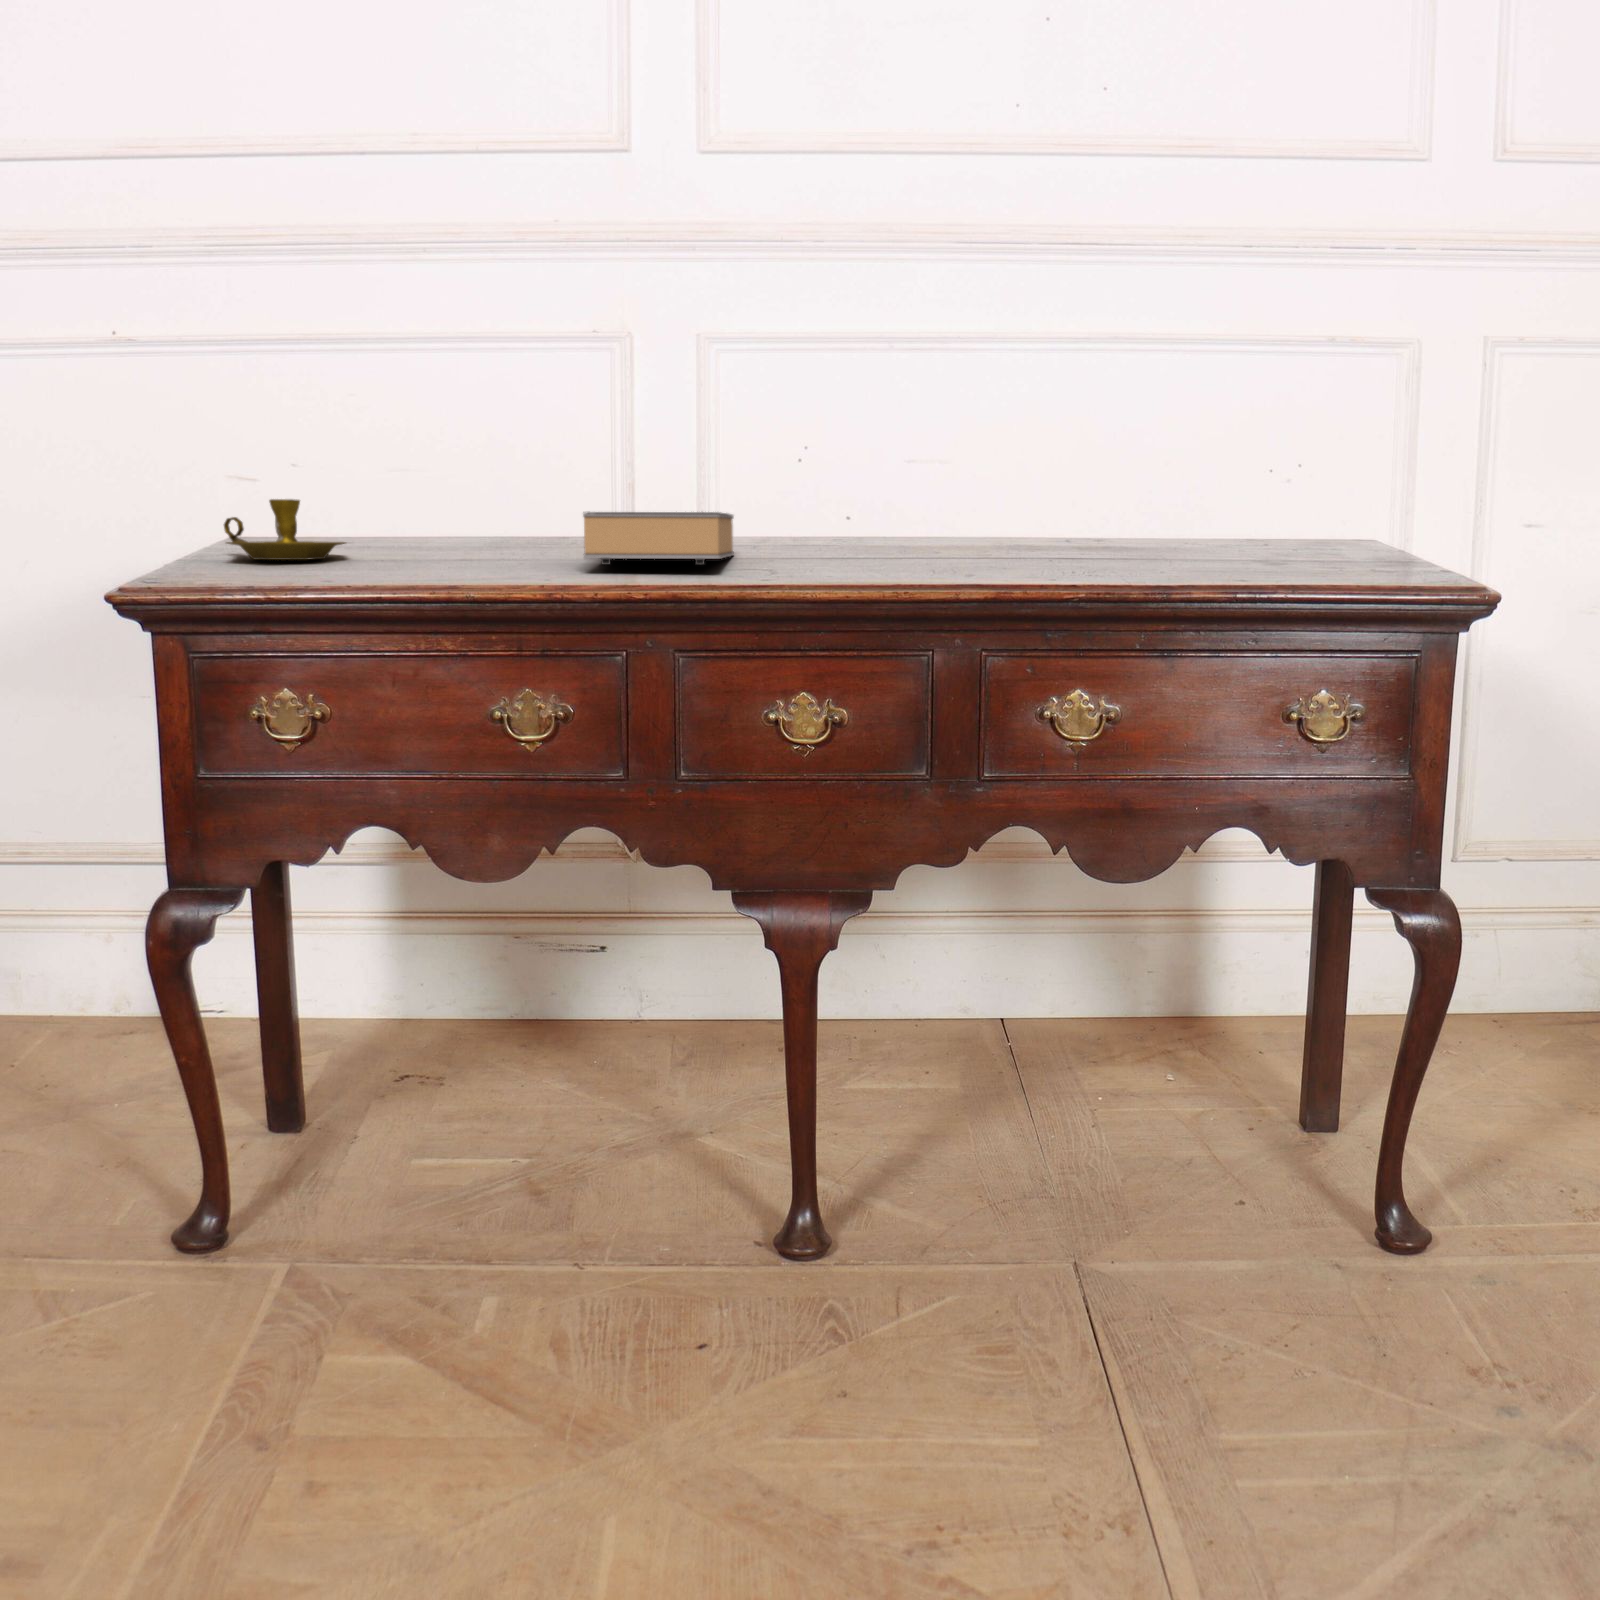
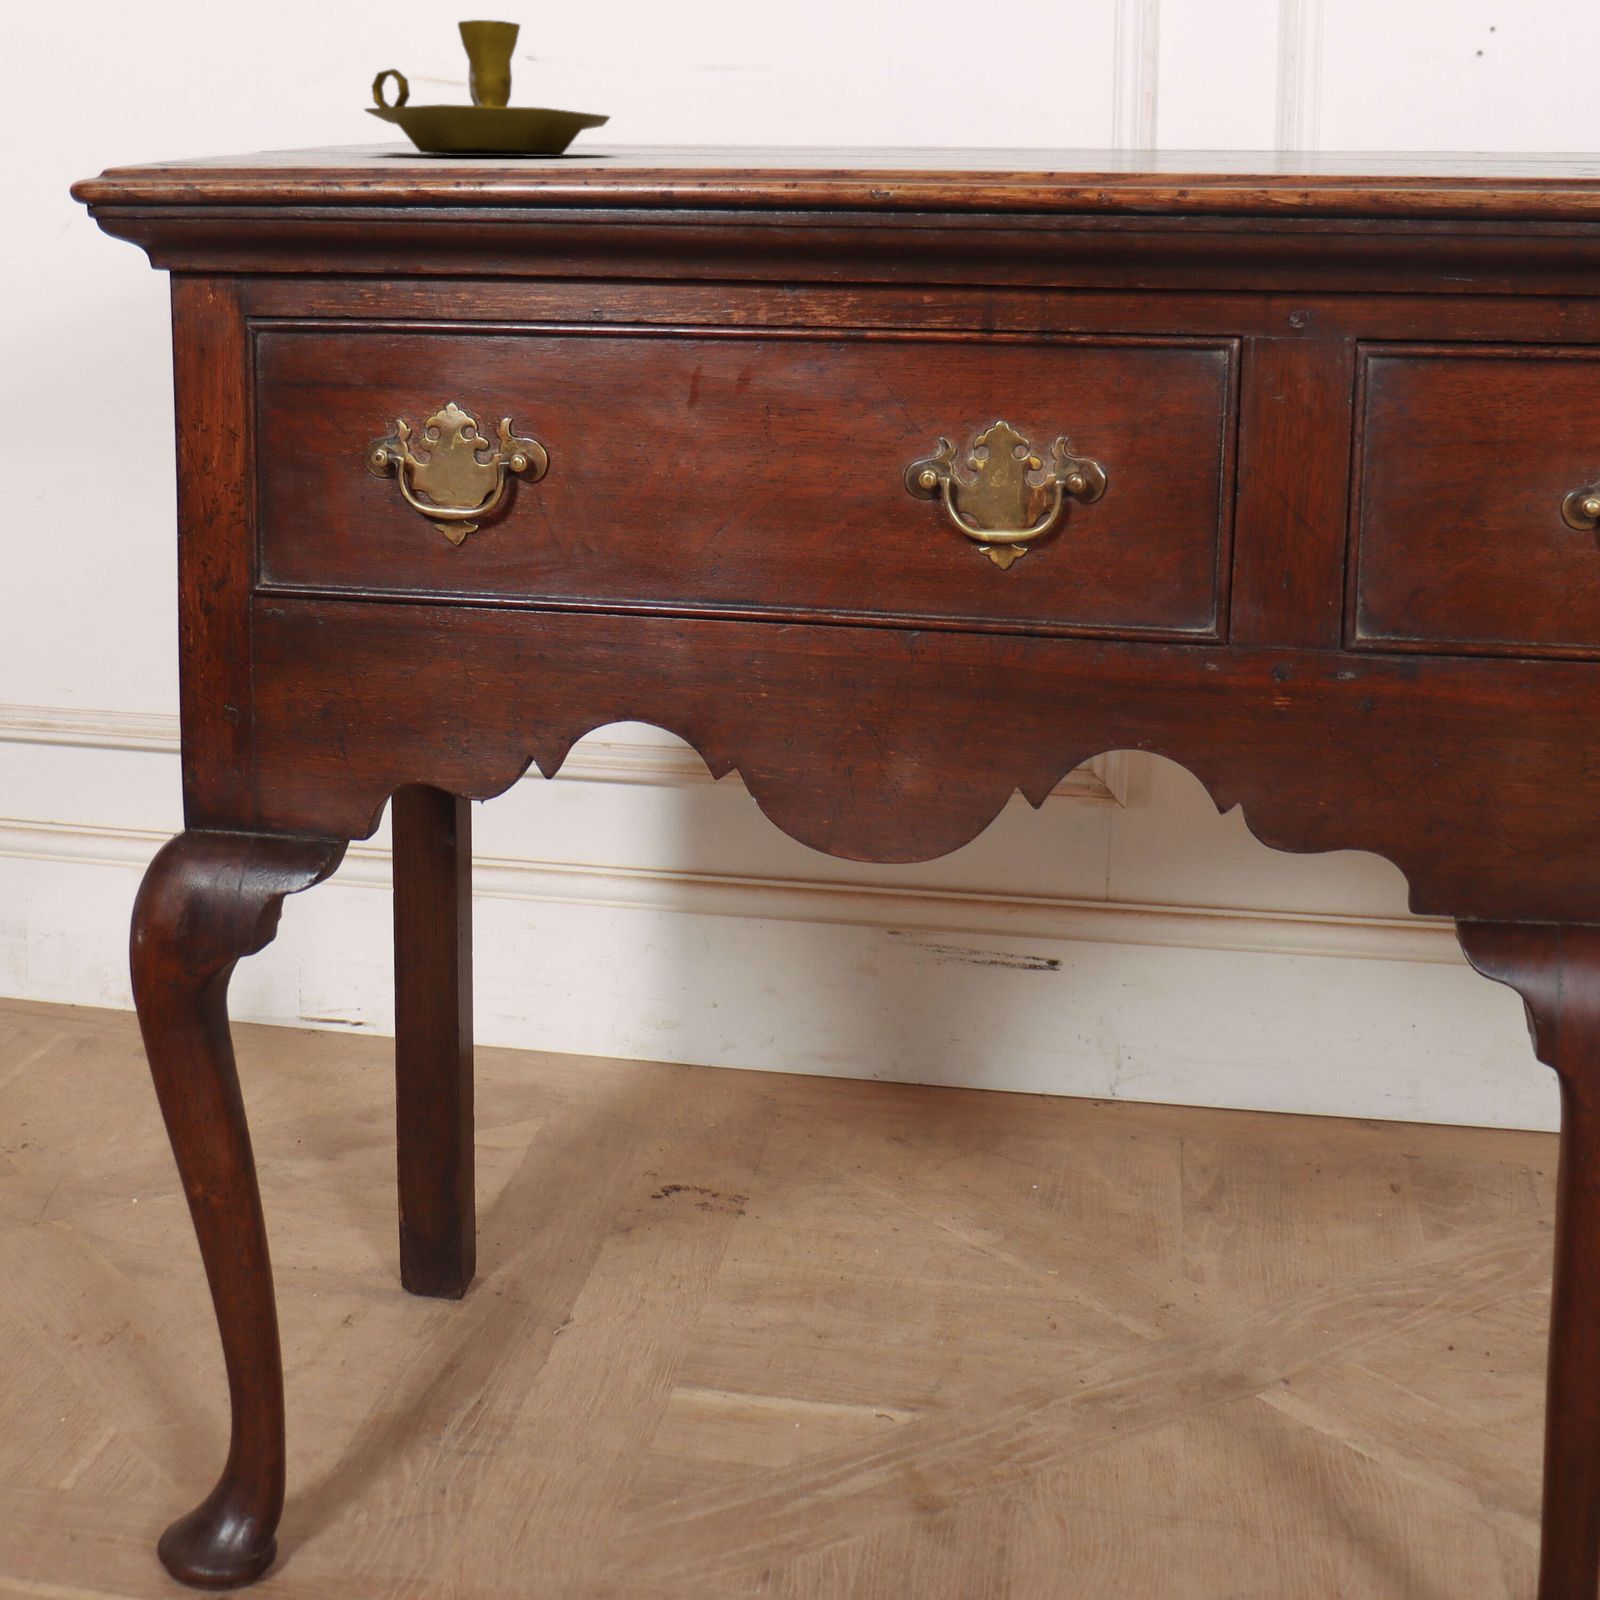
book: present [583,512,734,565] -> none [1130,11,1472,173]

